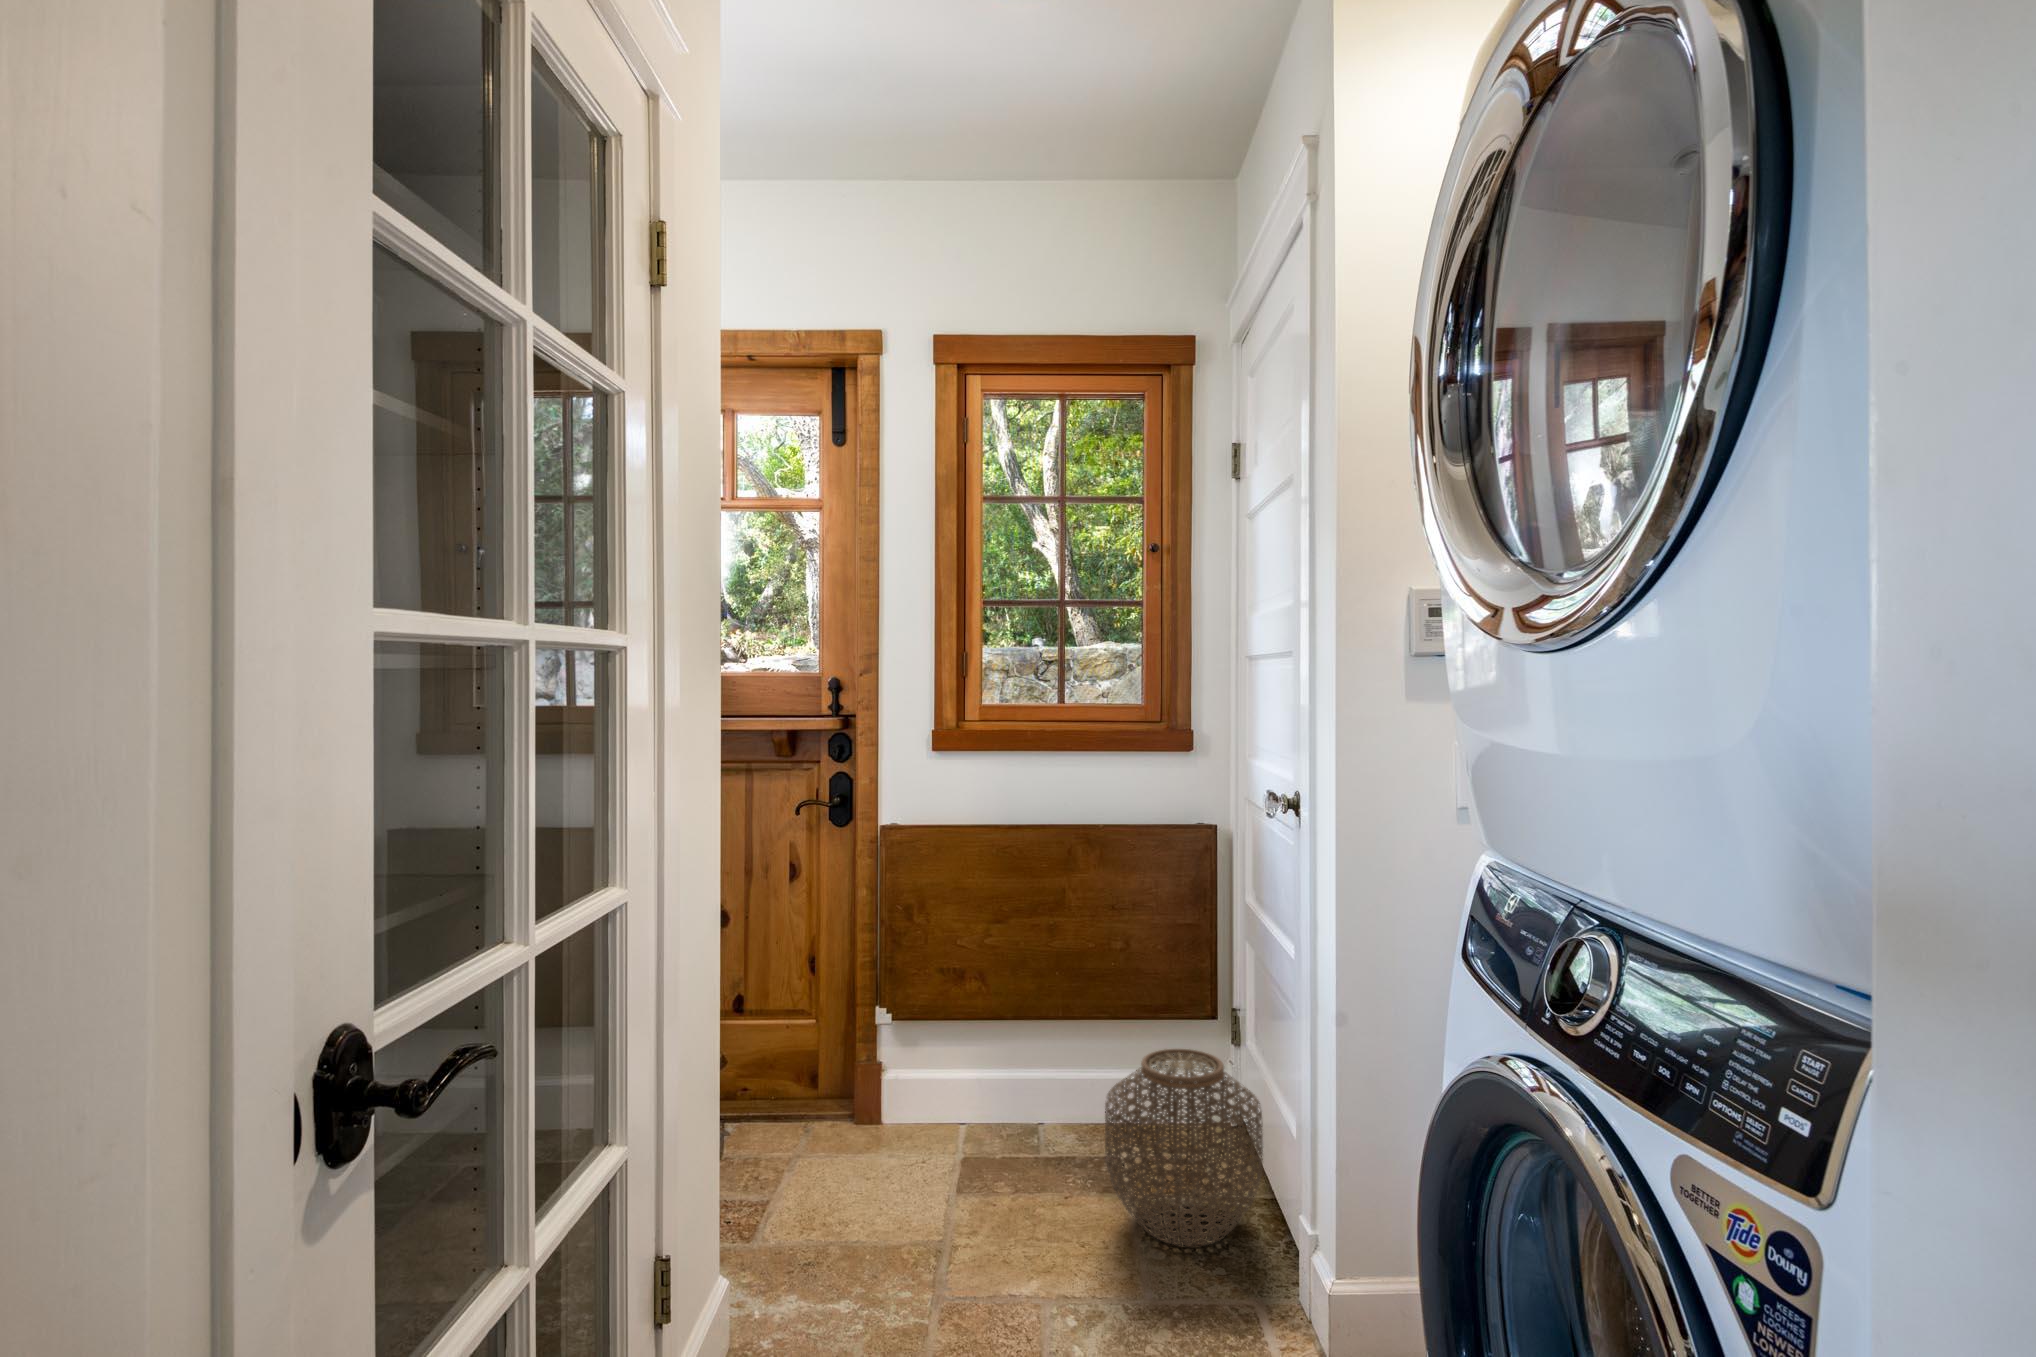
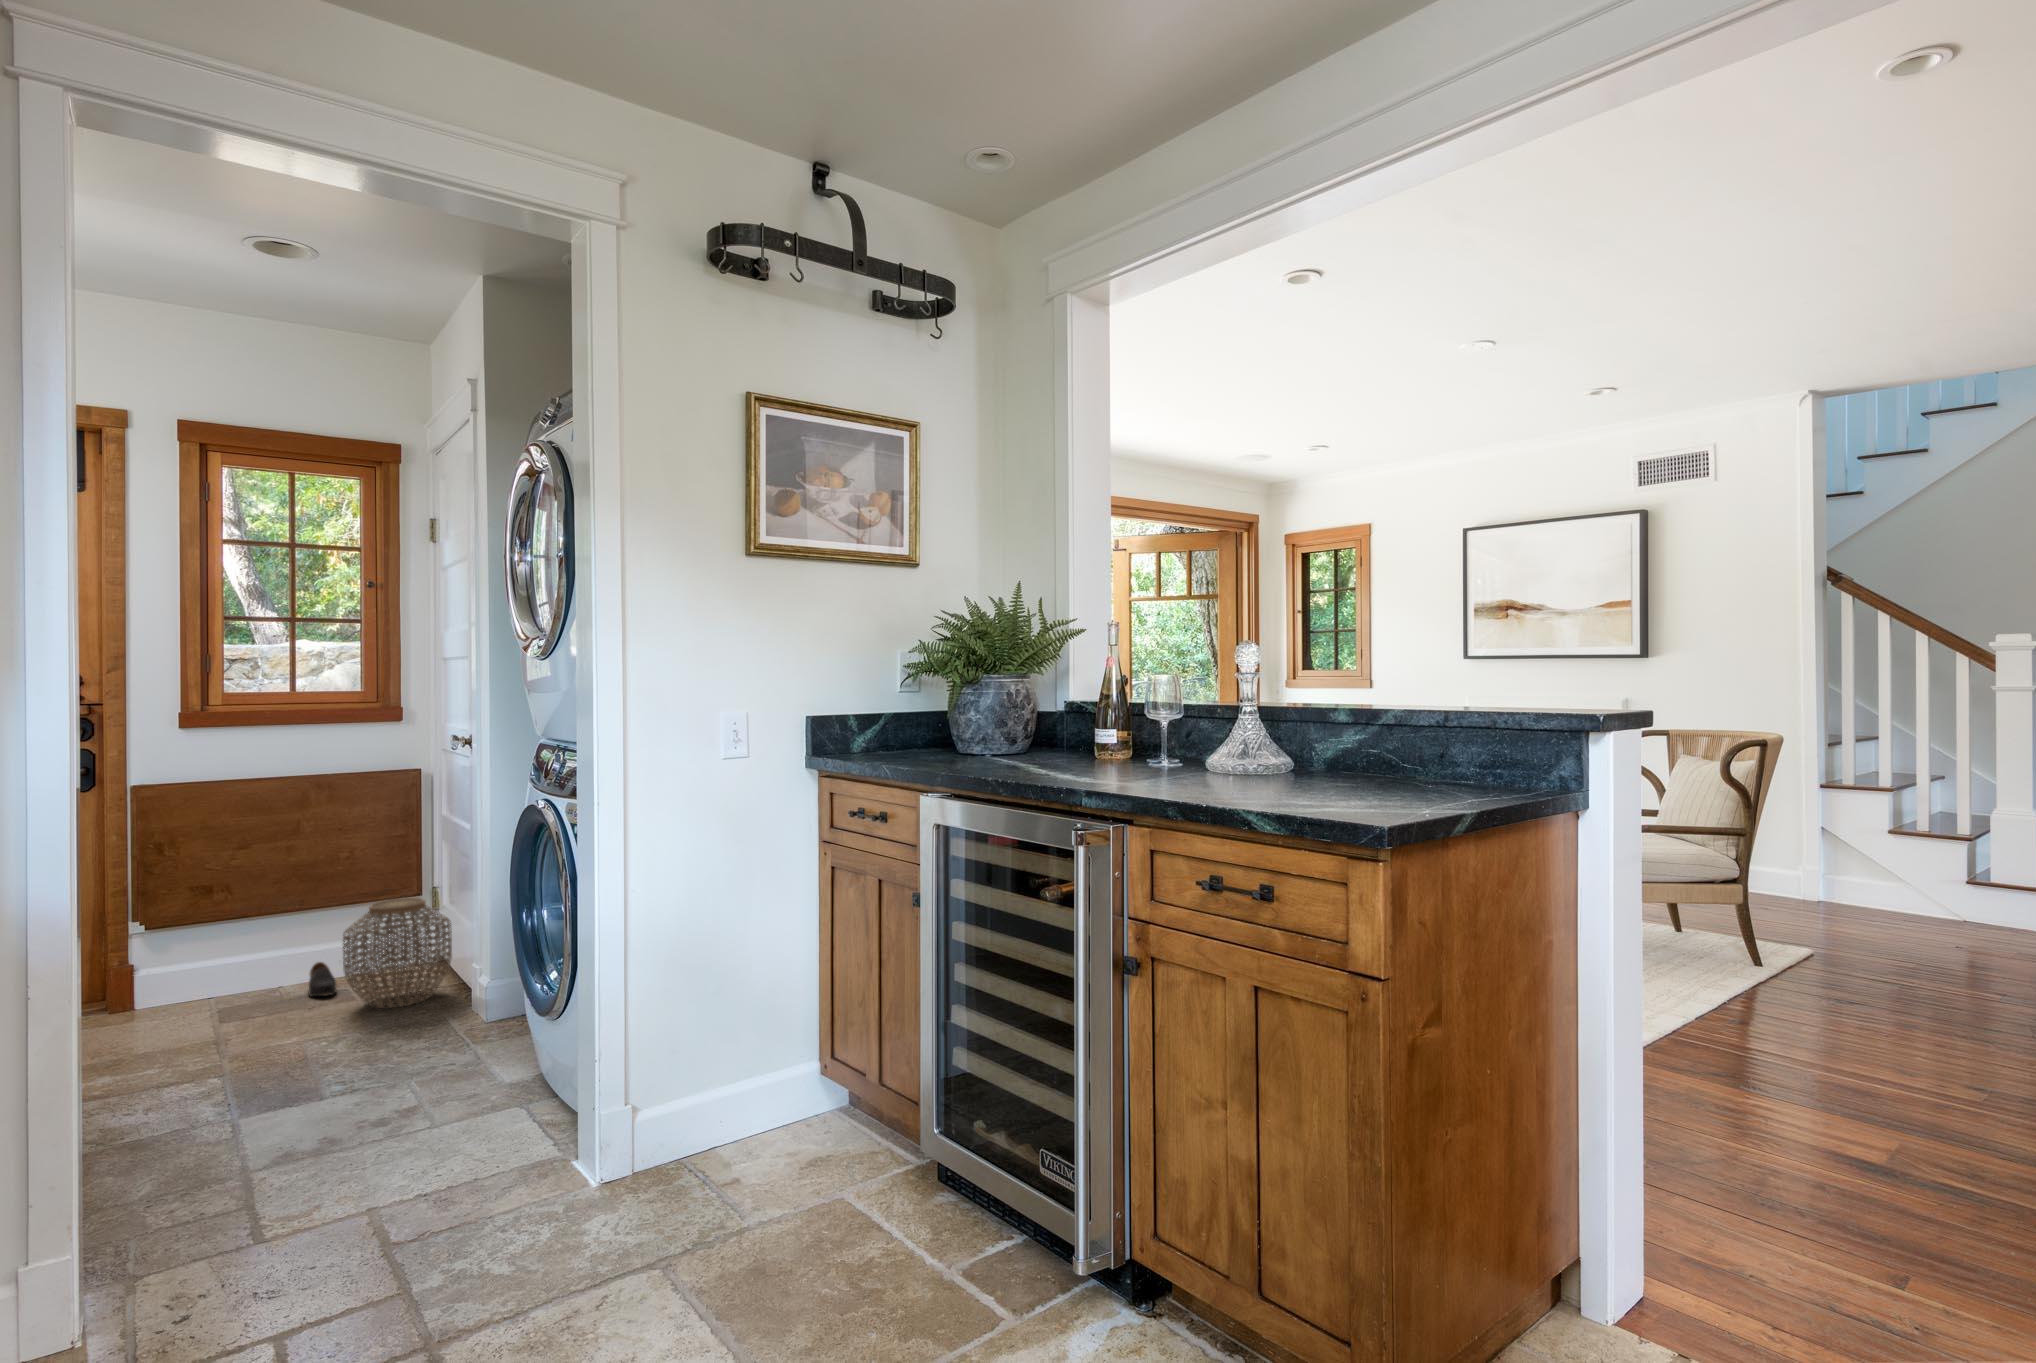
shoe: none [1068,1097,1102,1167] -> present [309,962,336,996]

